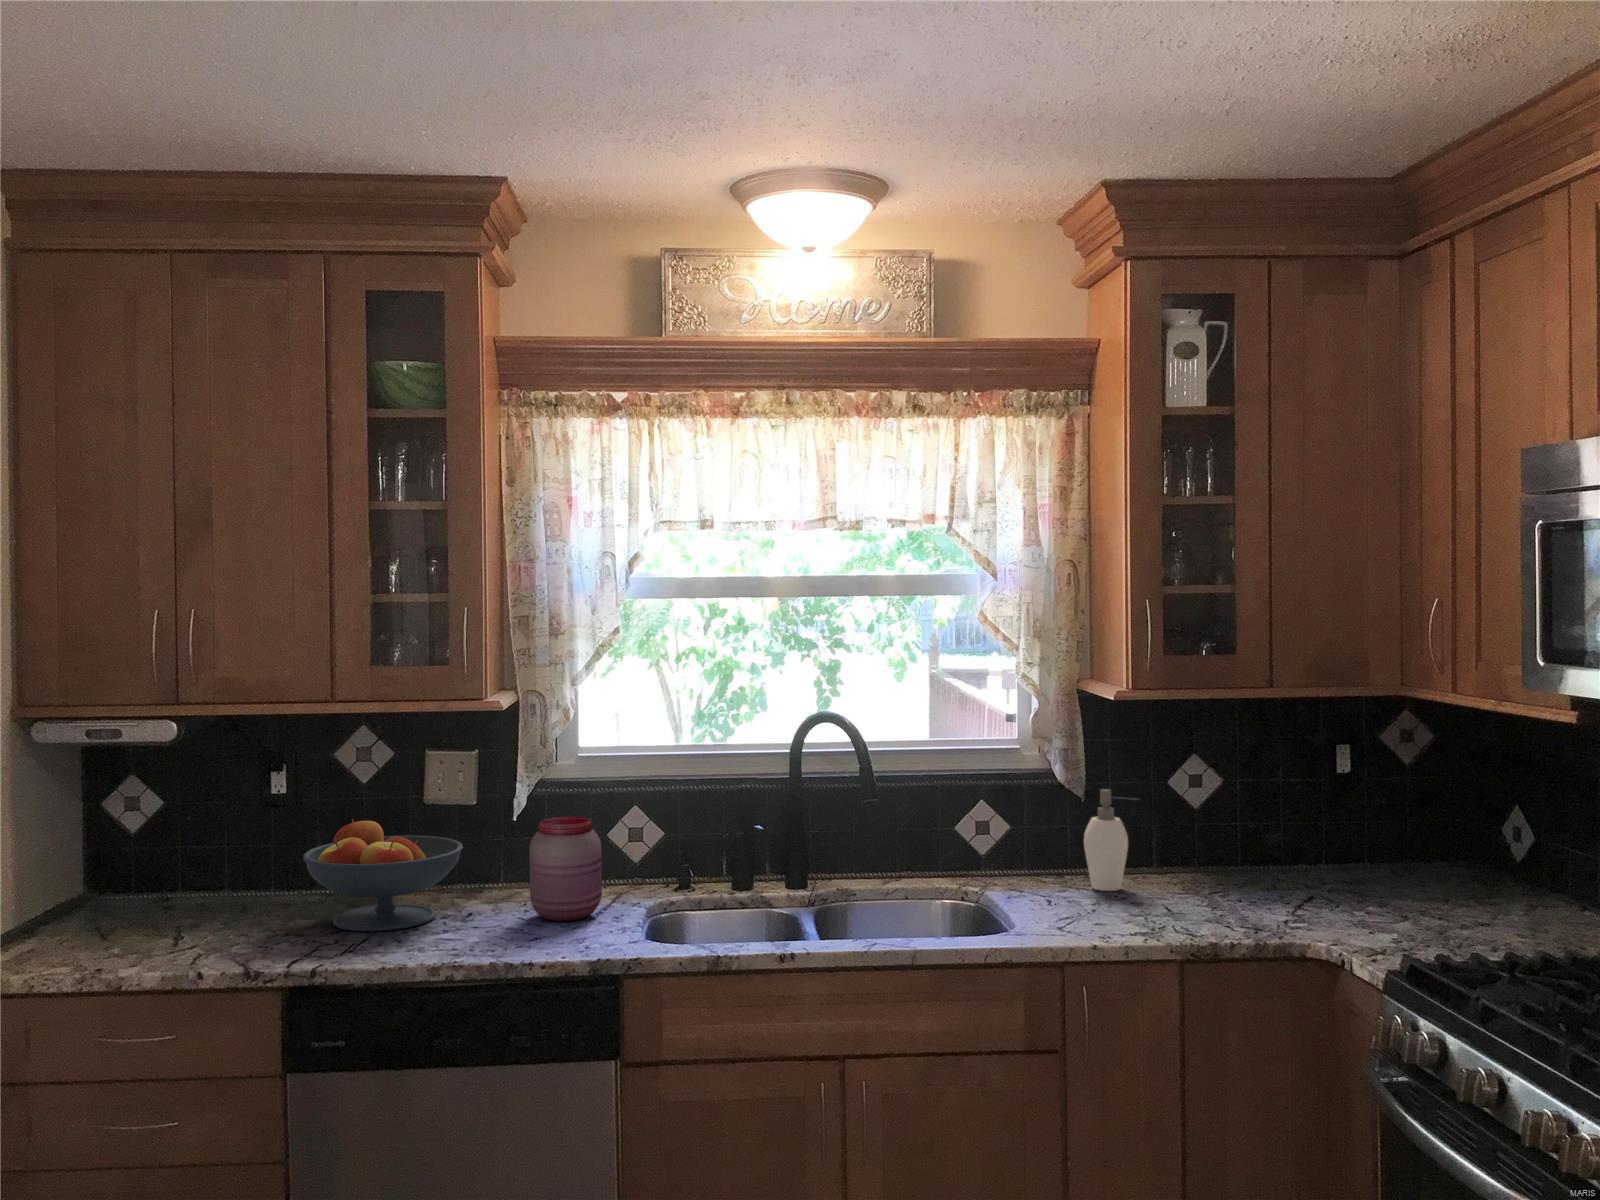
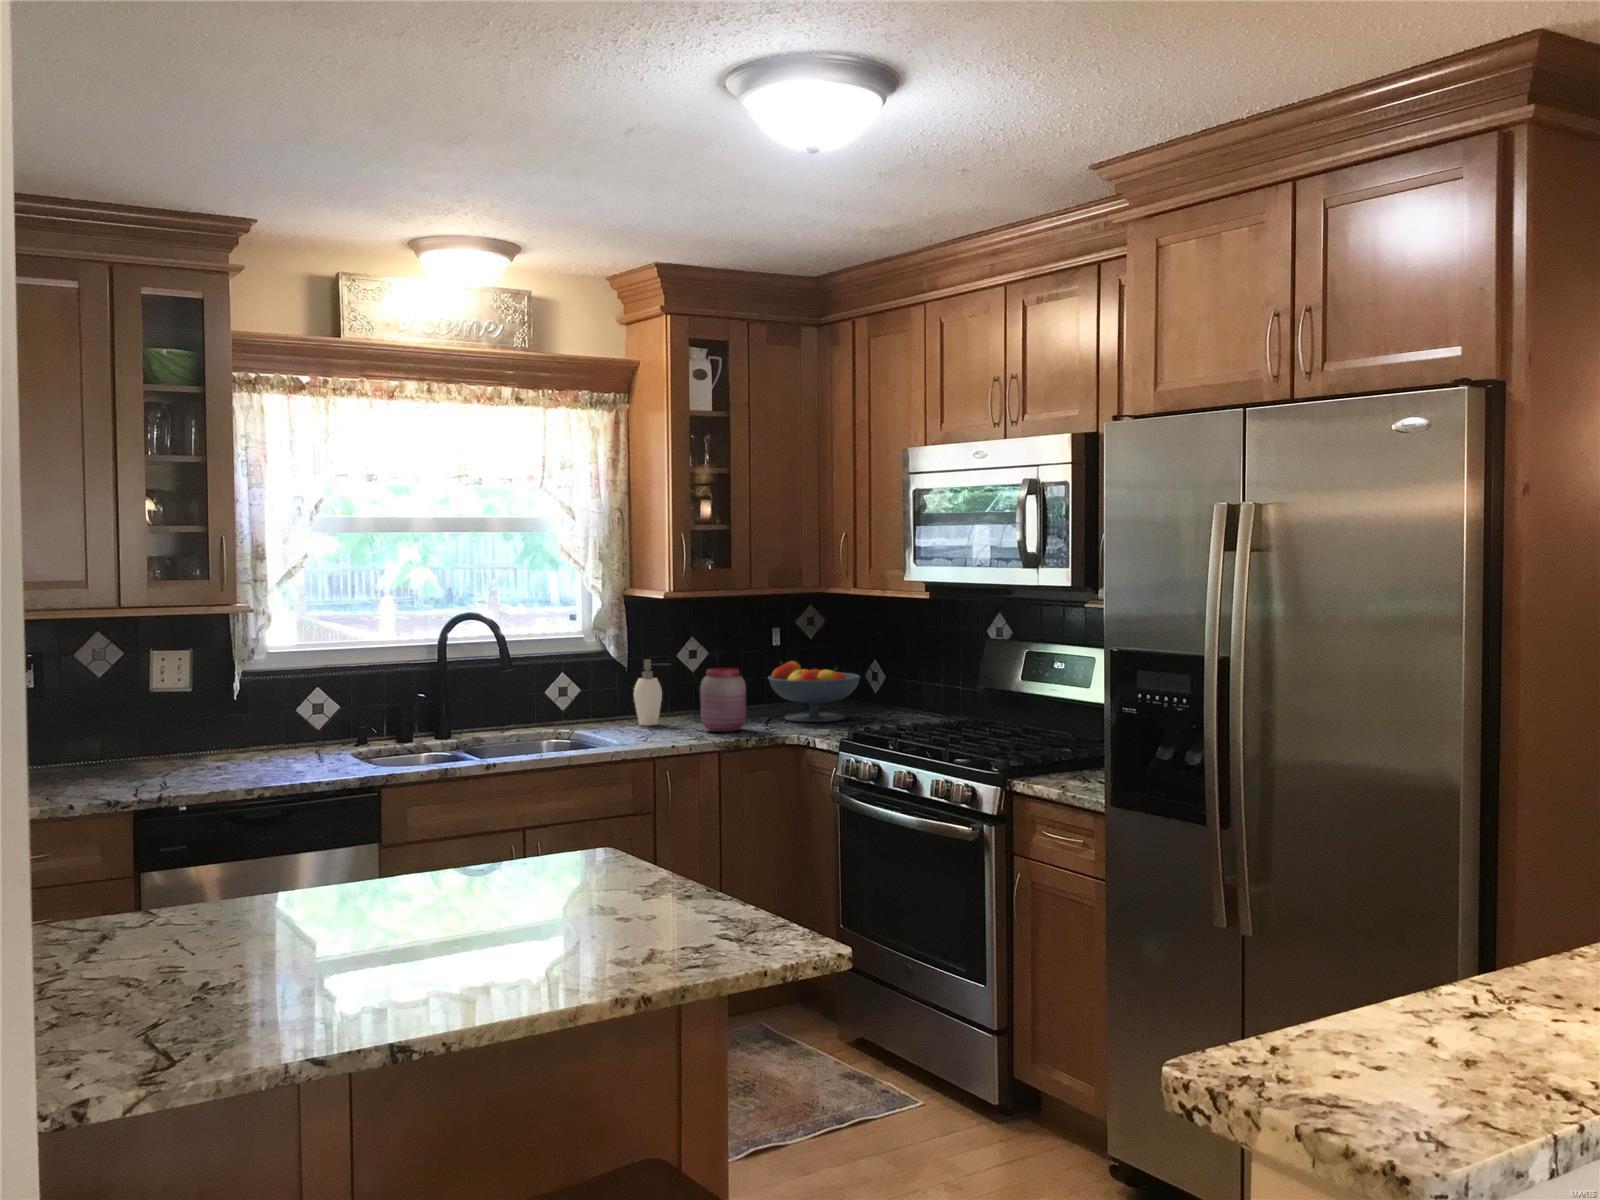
jar: present [530,817,602,921] -> present [700,668,746,732]
fruit bowl: present [303,819,463,931] -> present [768,661,860,722]

